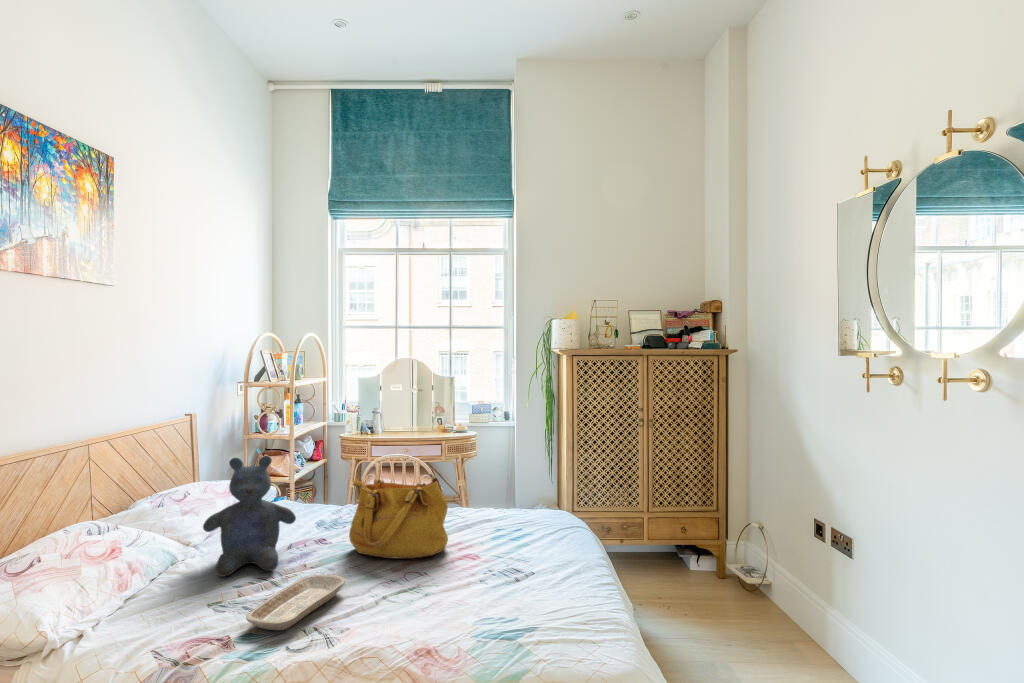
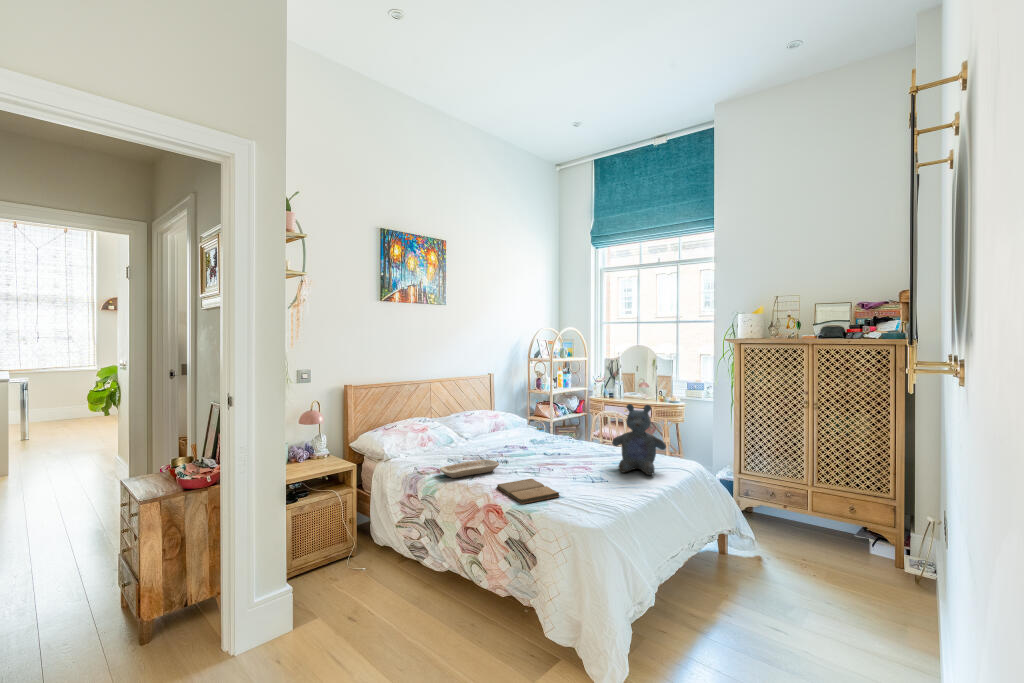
stuffed bear: present [203,456,296,577] -> present [612,404,666,475]
handbag: present [349,474,448,559] -> none [525,414,581,467]
book: none [387,590,502,641] -> present [497,479,560,504]

